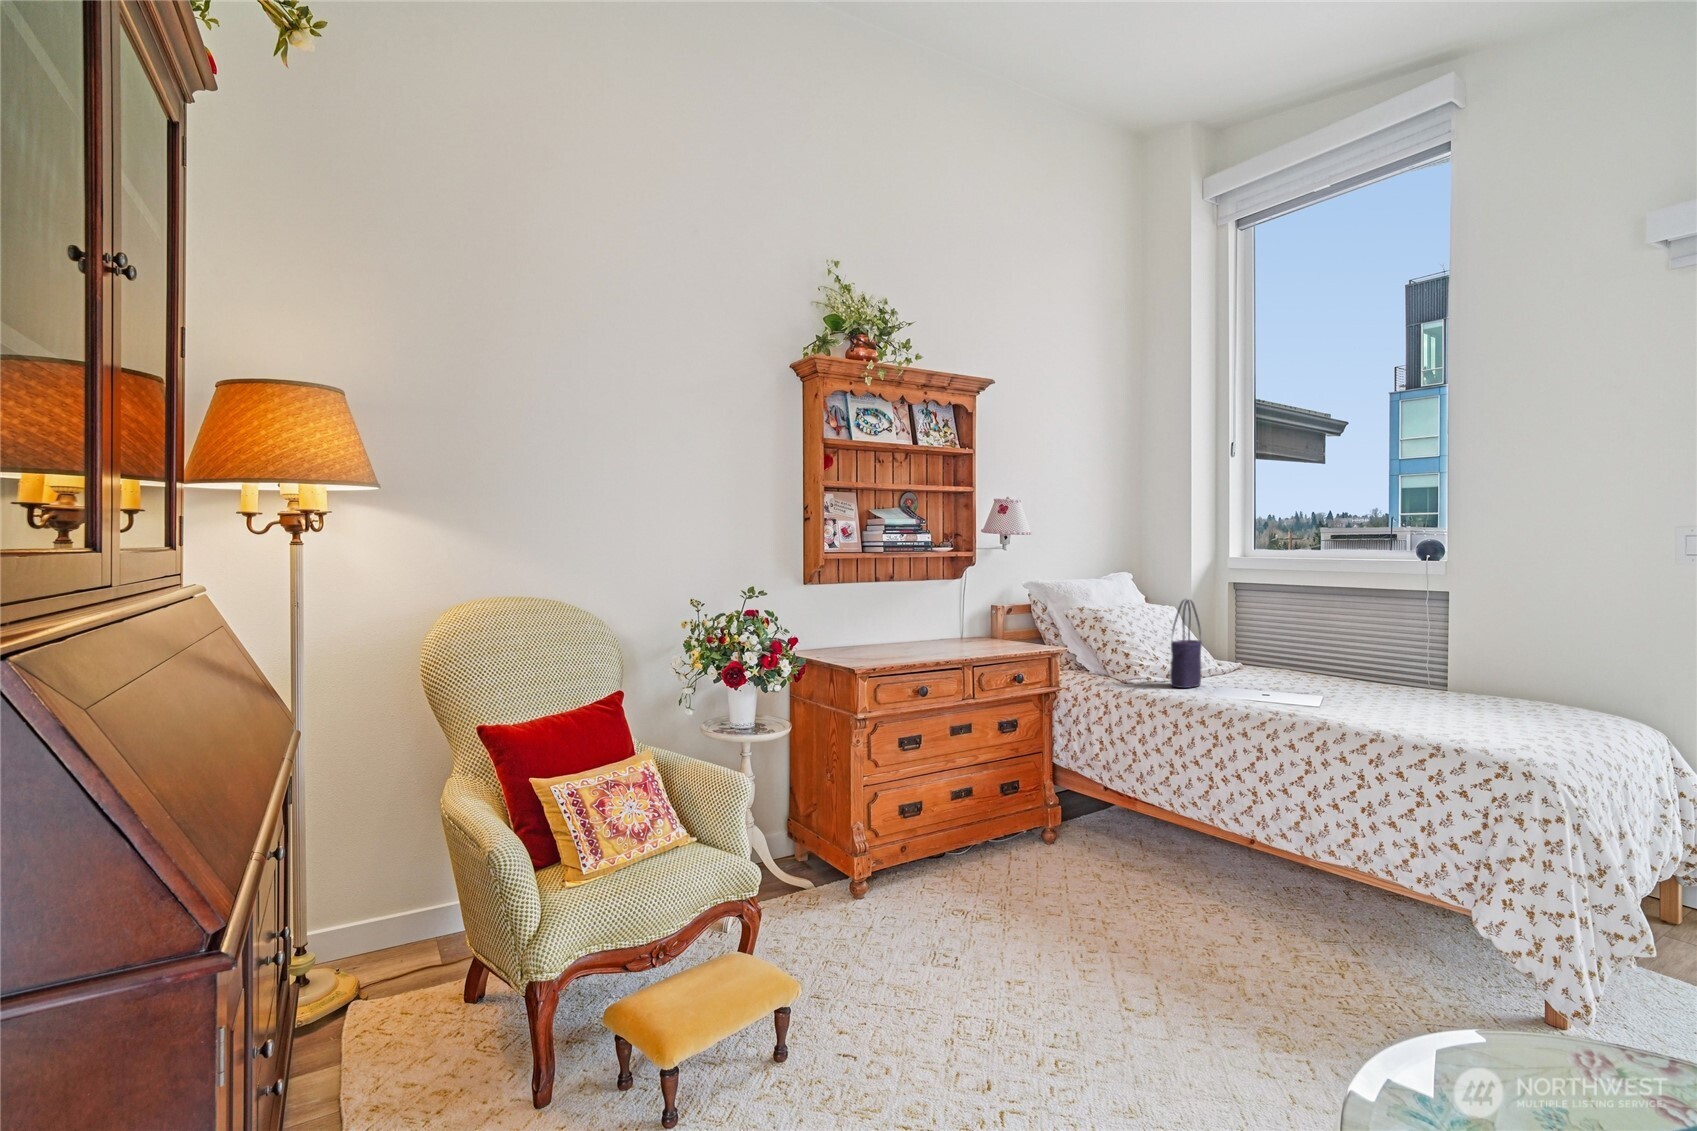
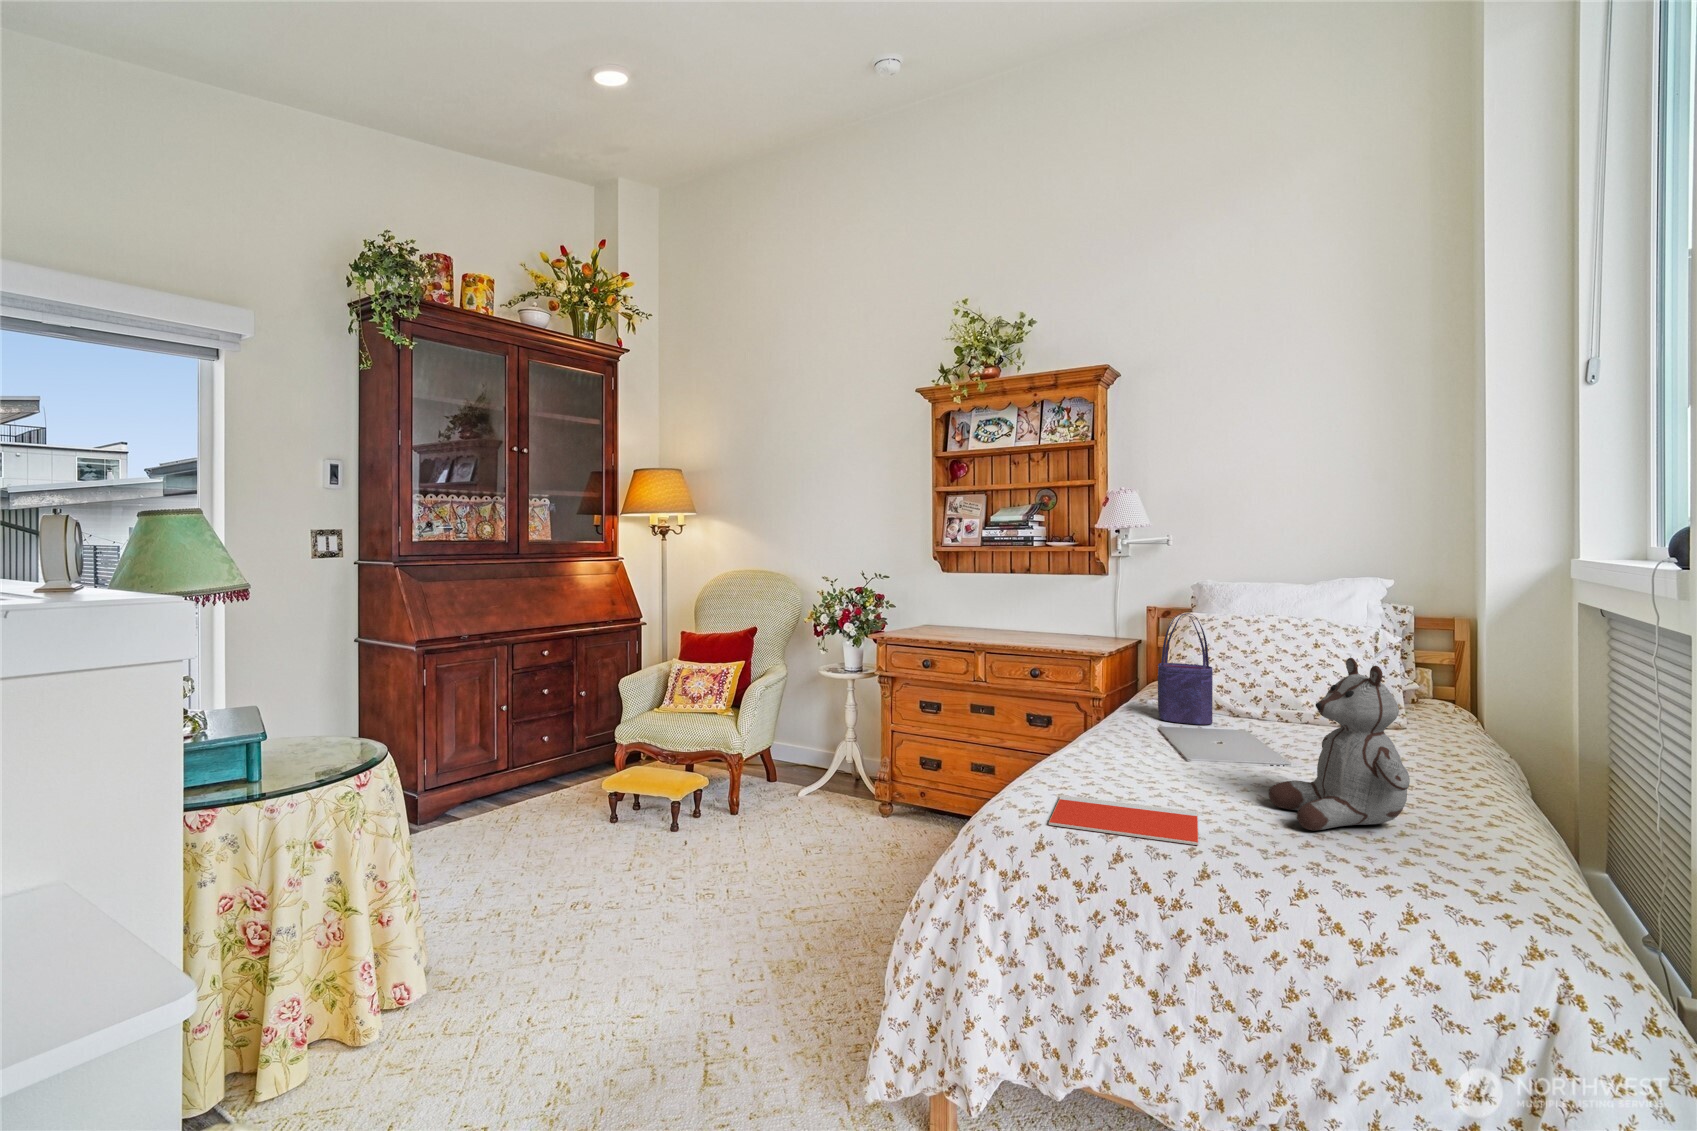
stuffed bear: none [1390,607,1487,711] -> present [1269,658,1410,830]
notebook: none [1429,717,1521,743] -> present [1049,795,1198,845]

